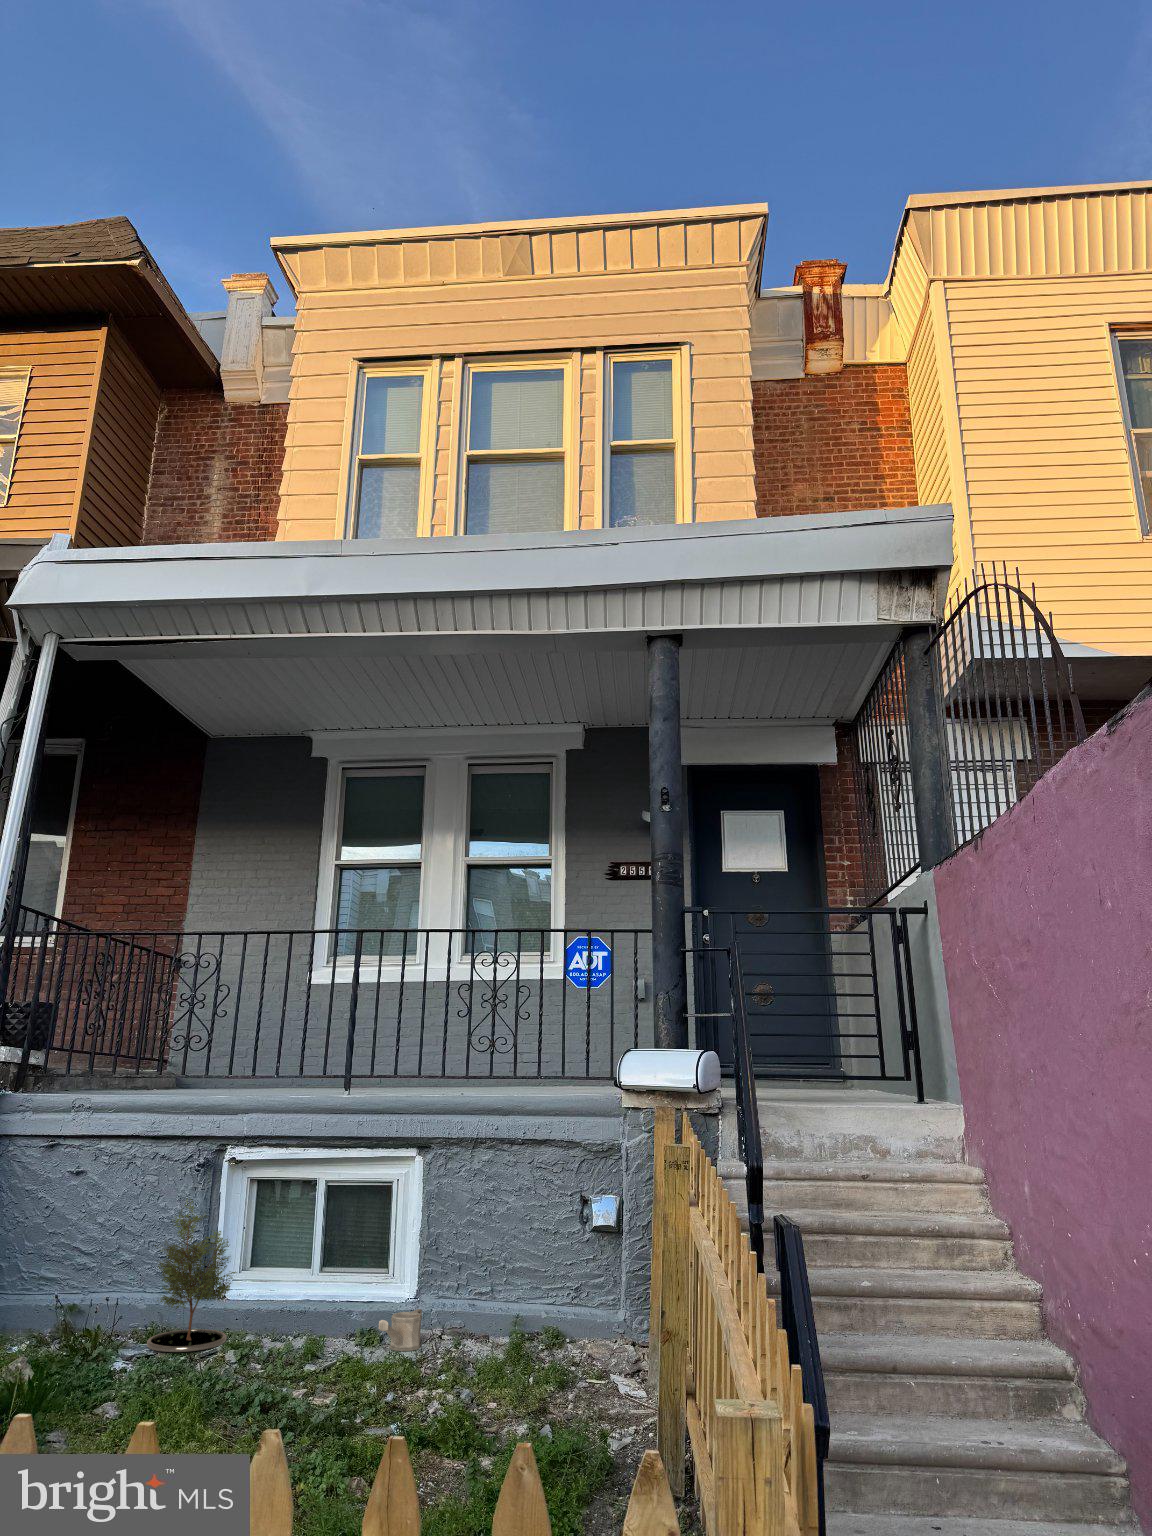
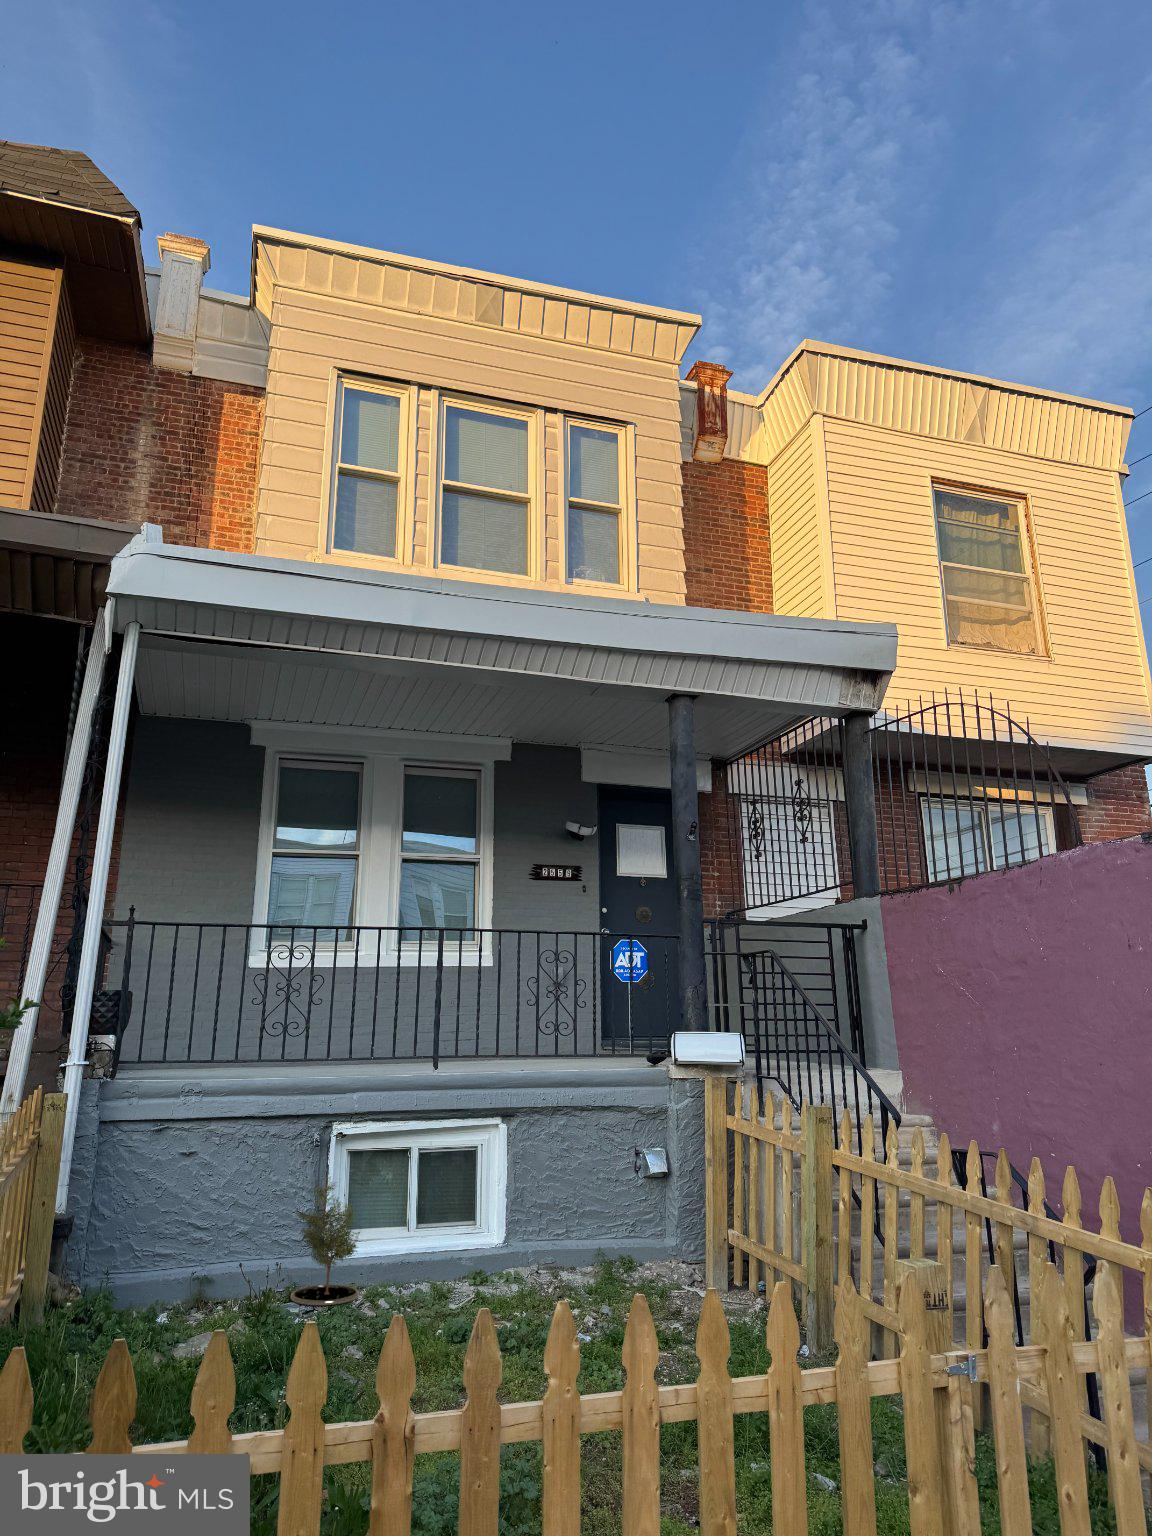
watering can: present [379,1309,422,1351] -> none [502,1252,528,1286]

